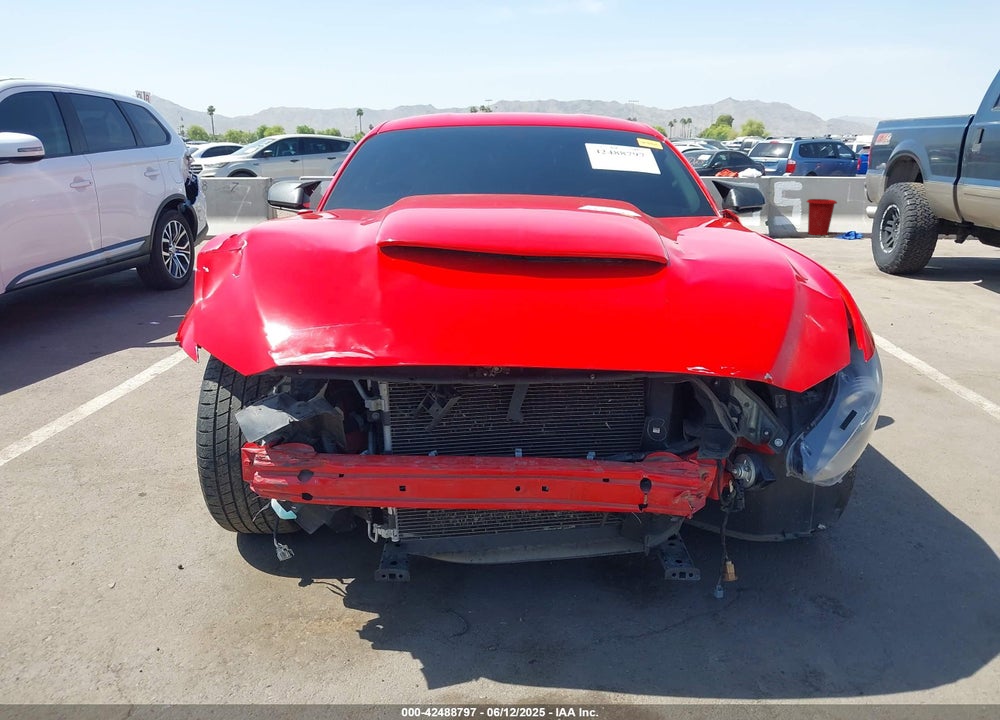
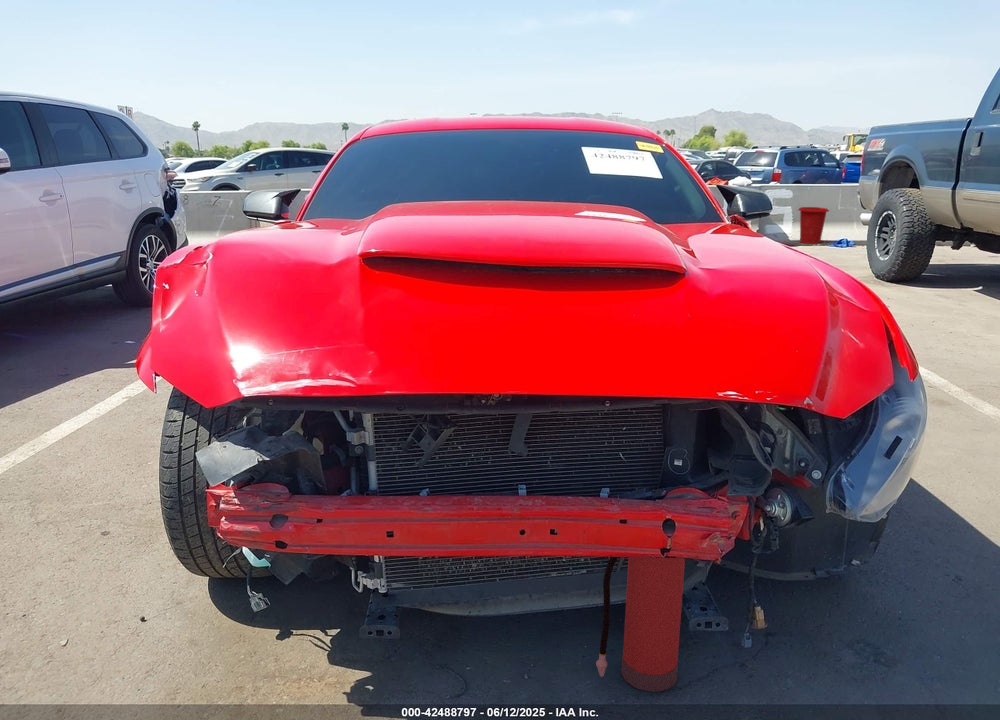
fire extinguisher: none [583,475,672,635] -> present [596,557,685,692]

